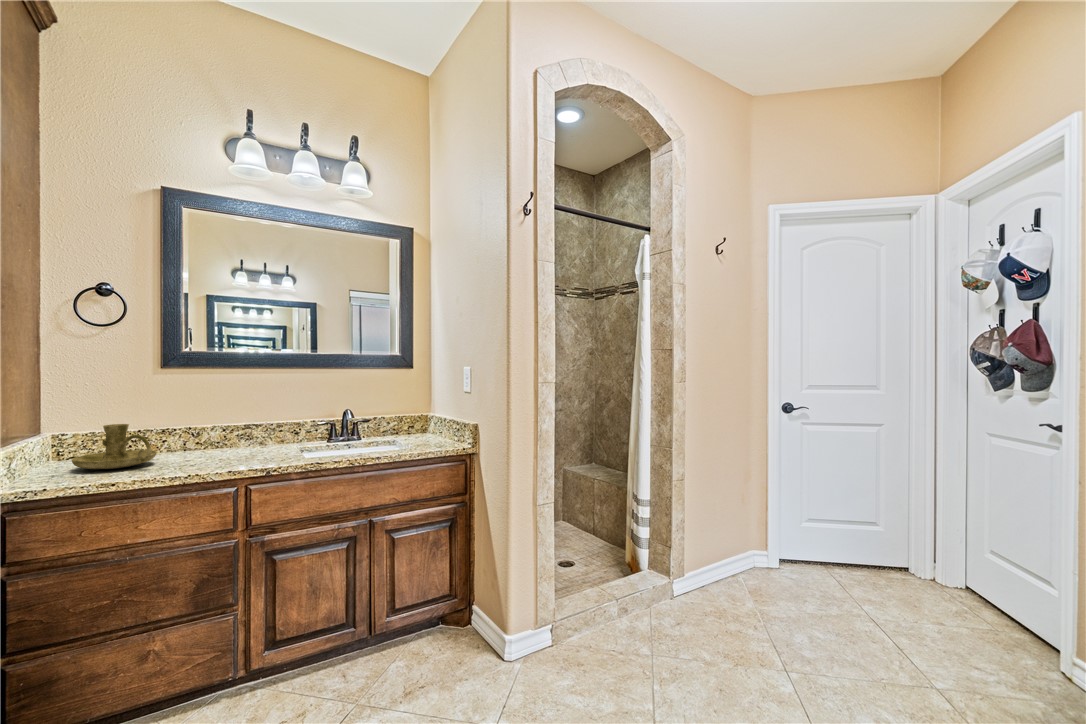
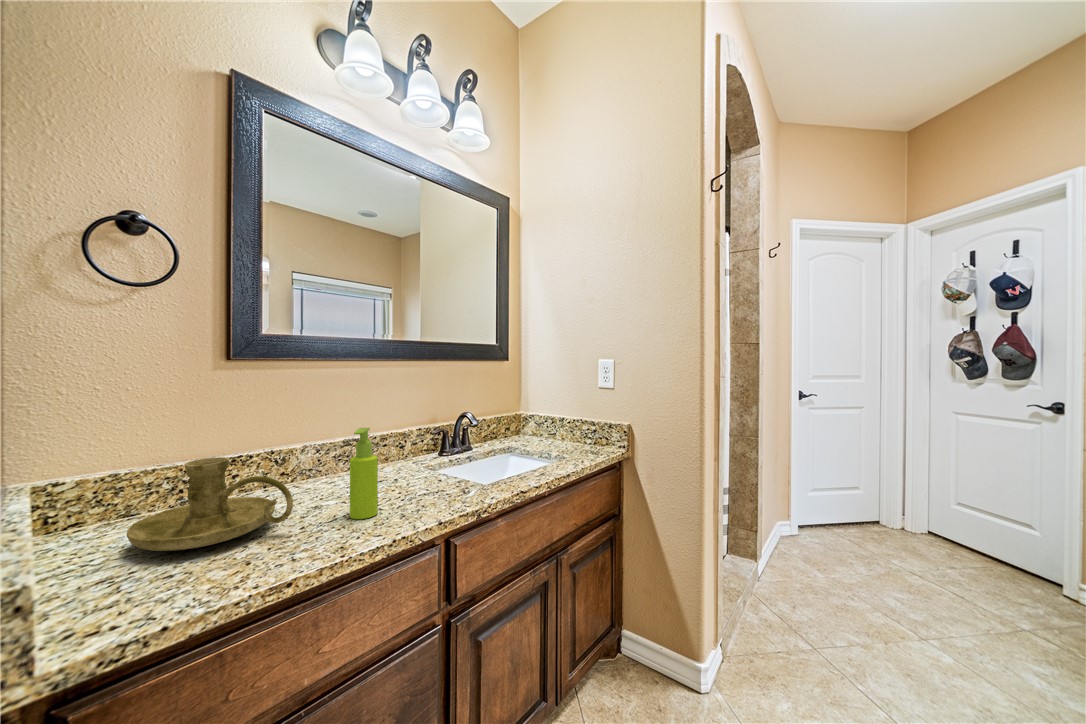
soap dispenser: none [190,411,212,467] -> present [350,428,378,519]

